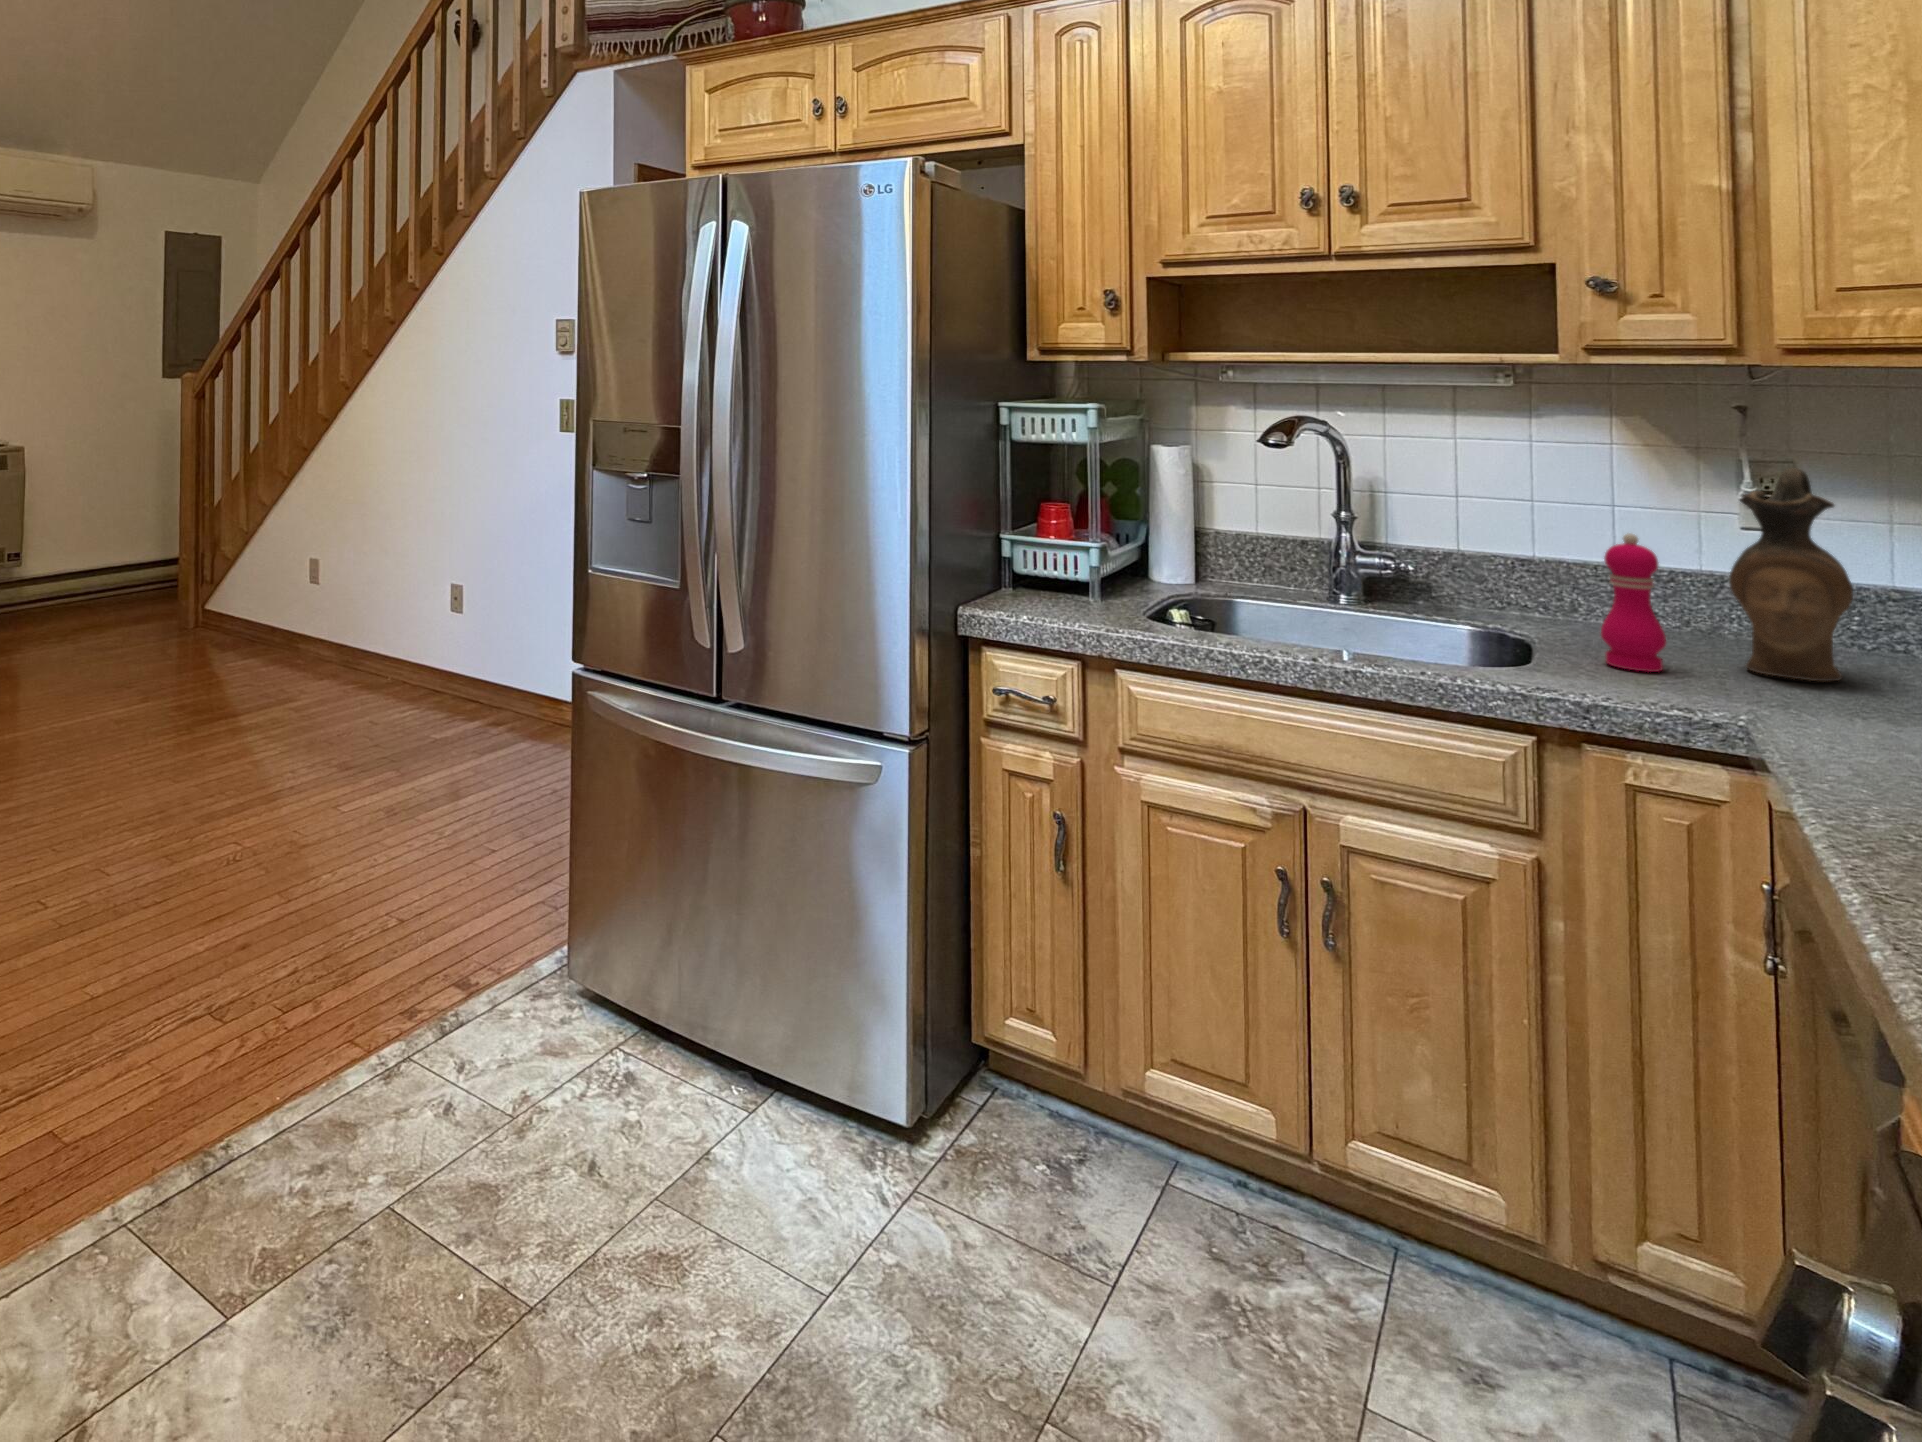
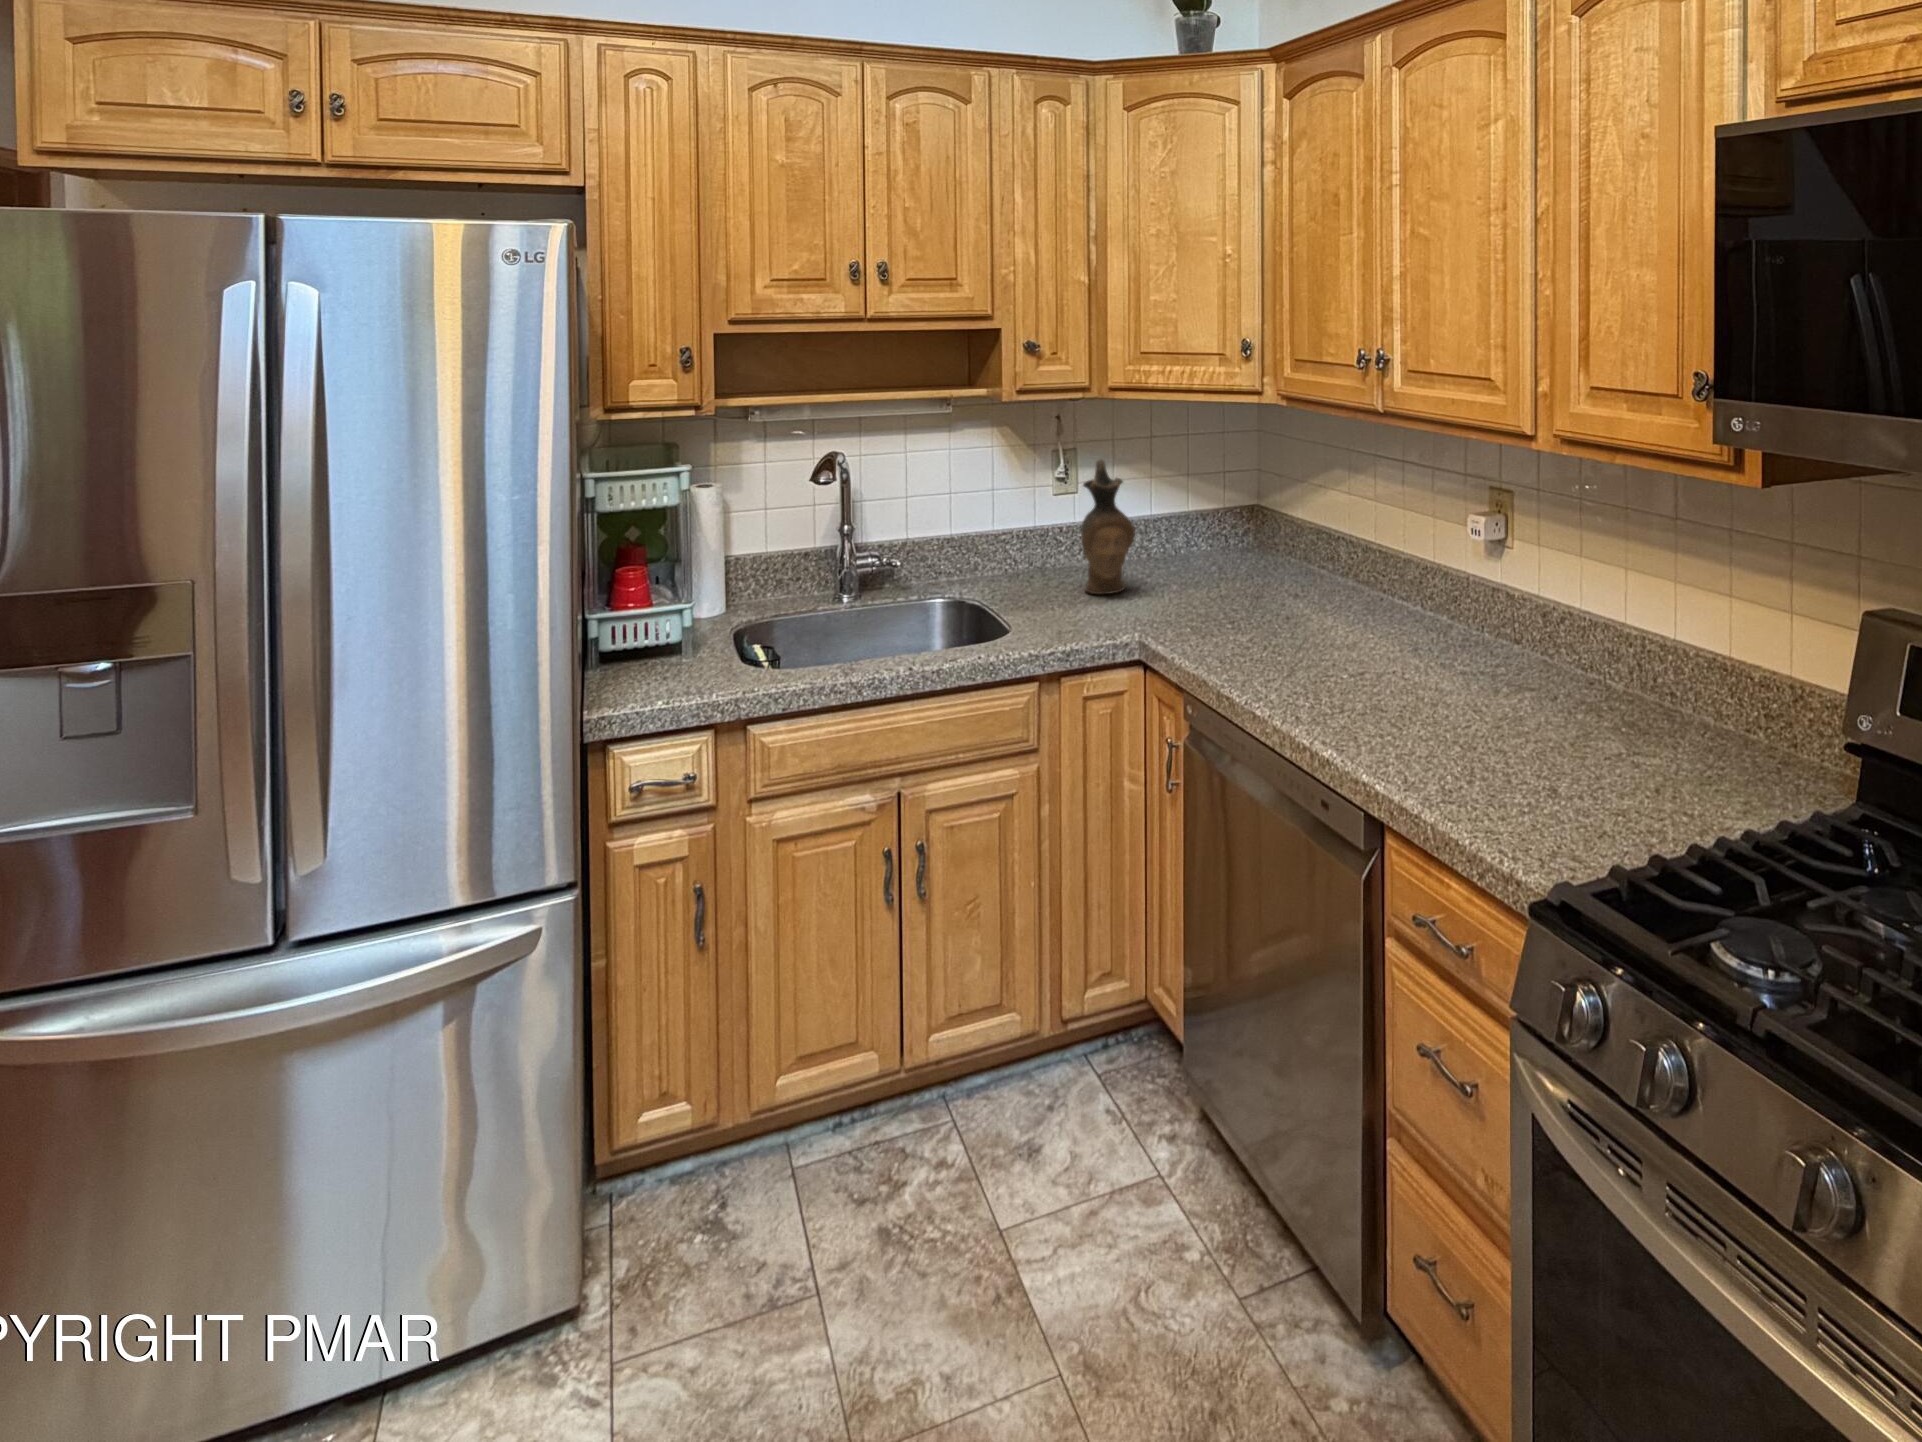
pepper mill: present [1601,534,1666,672] -> none [1031,519,1063,612]

